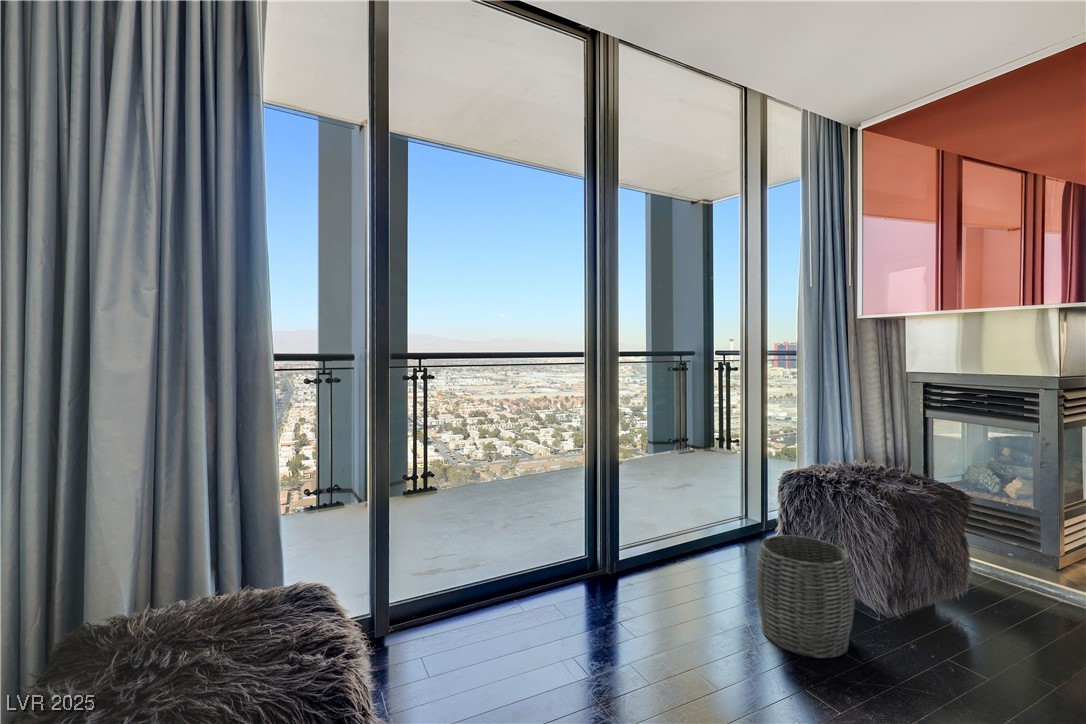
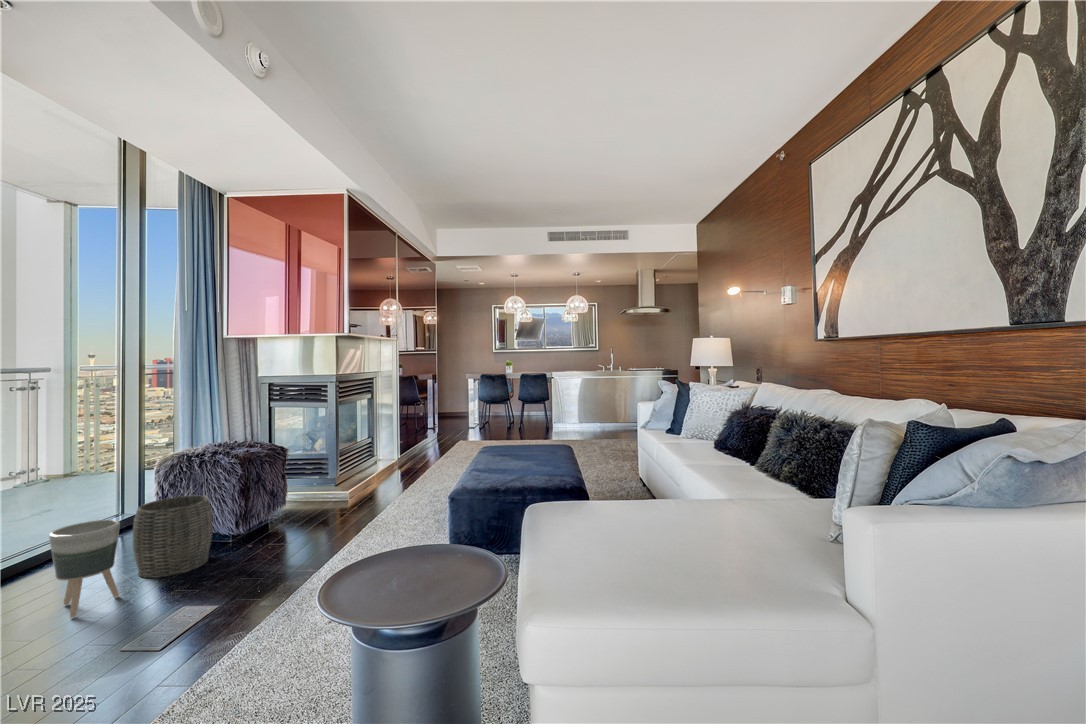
planter: none [675,548,742,670] -> present [49,520,120,618]

